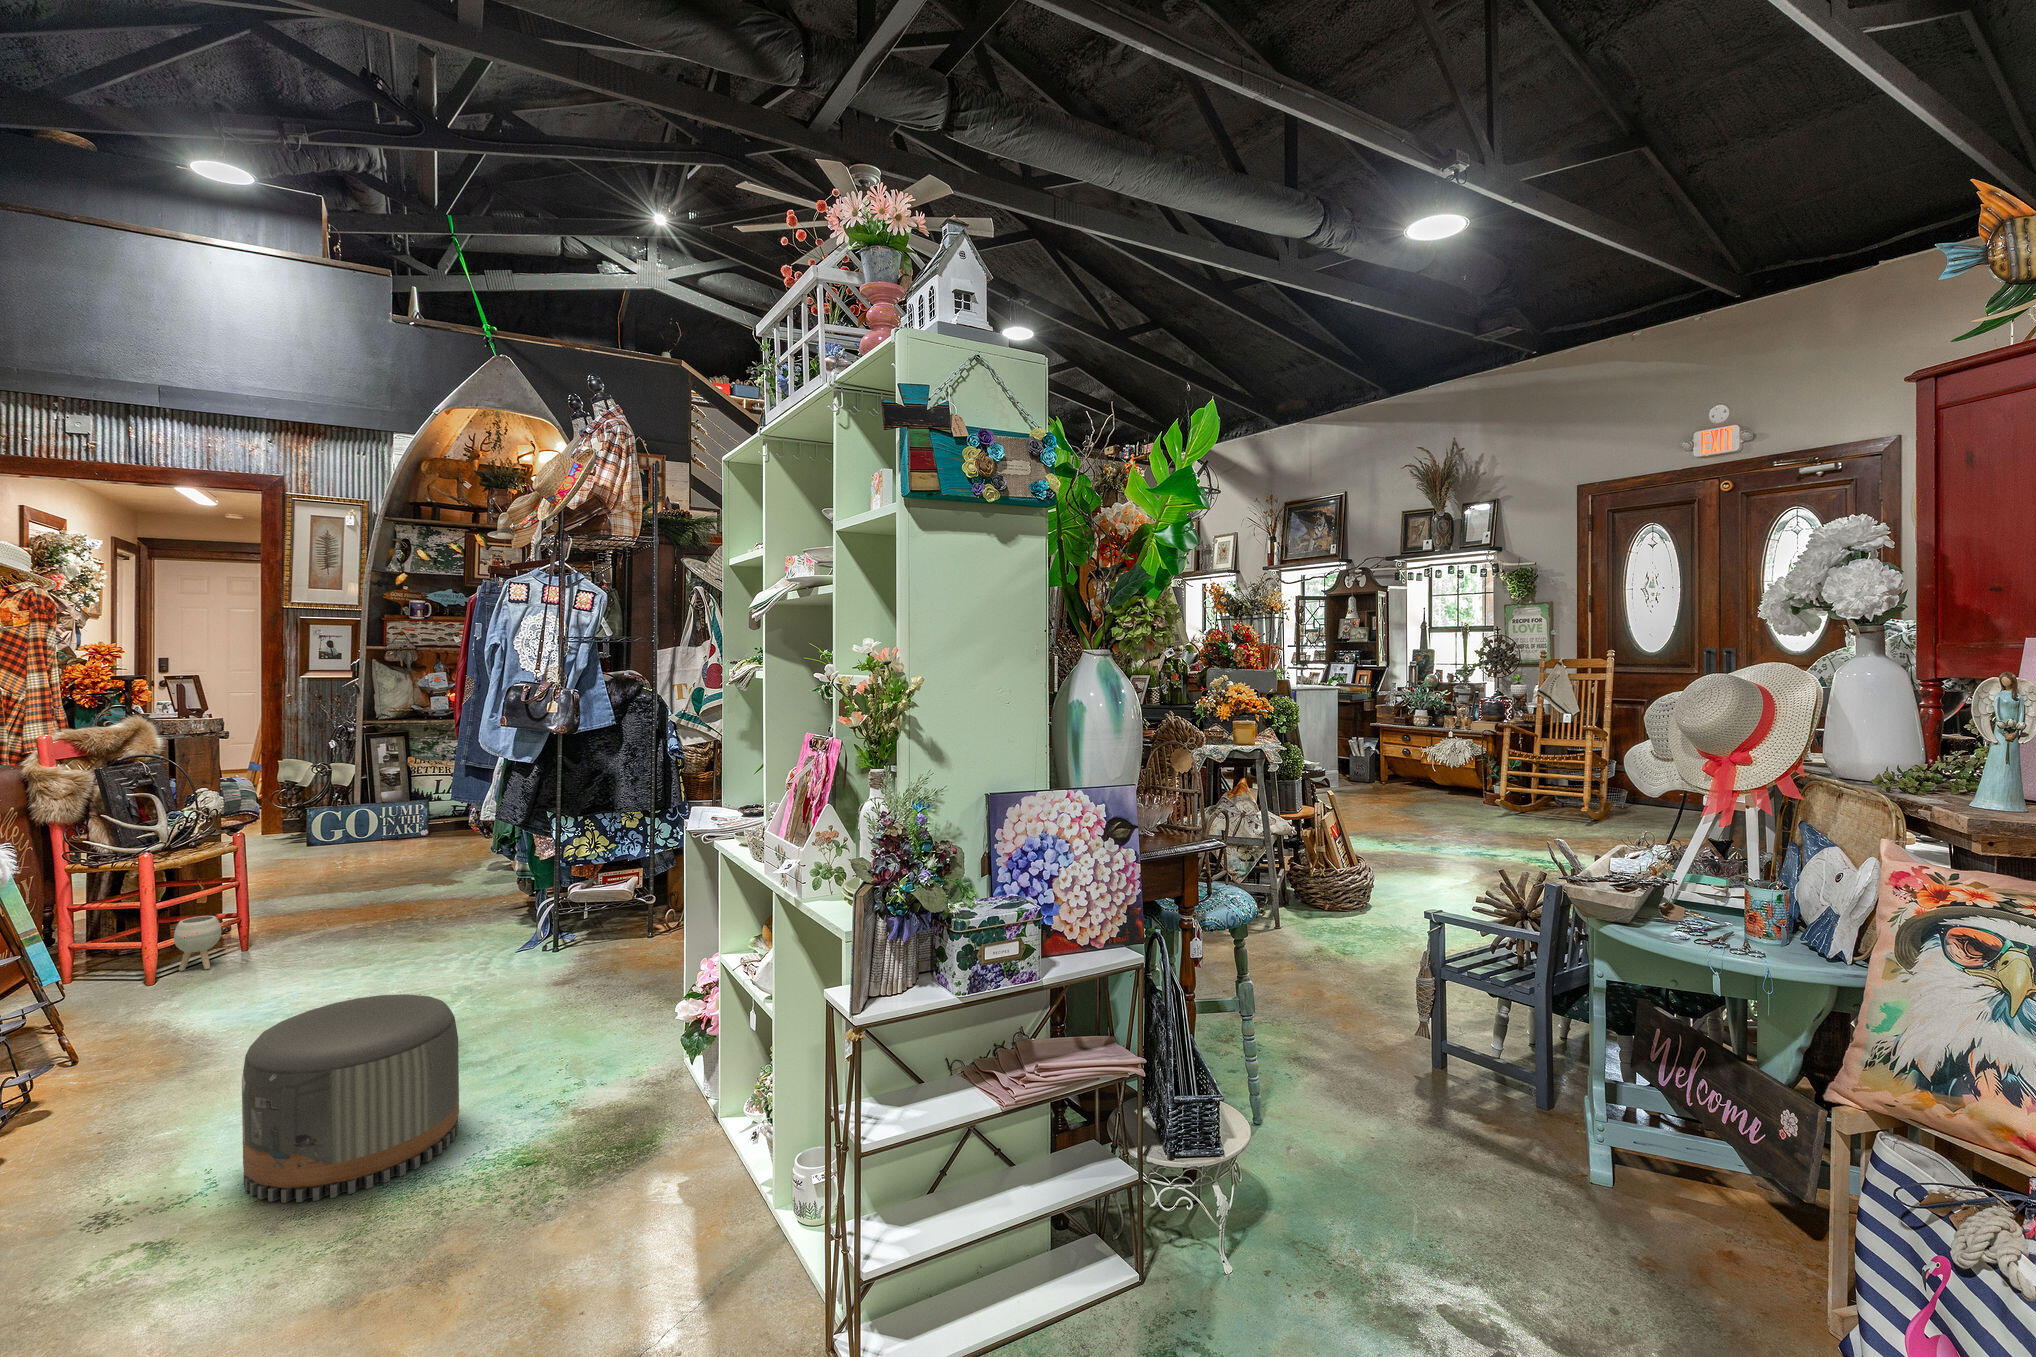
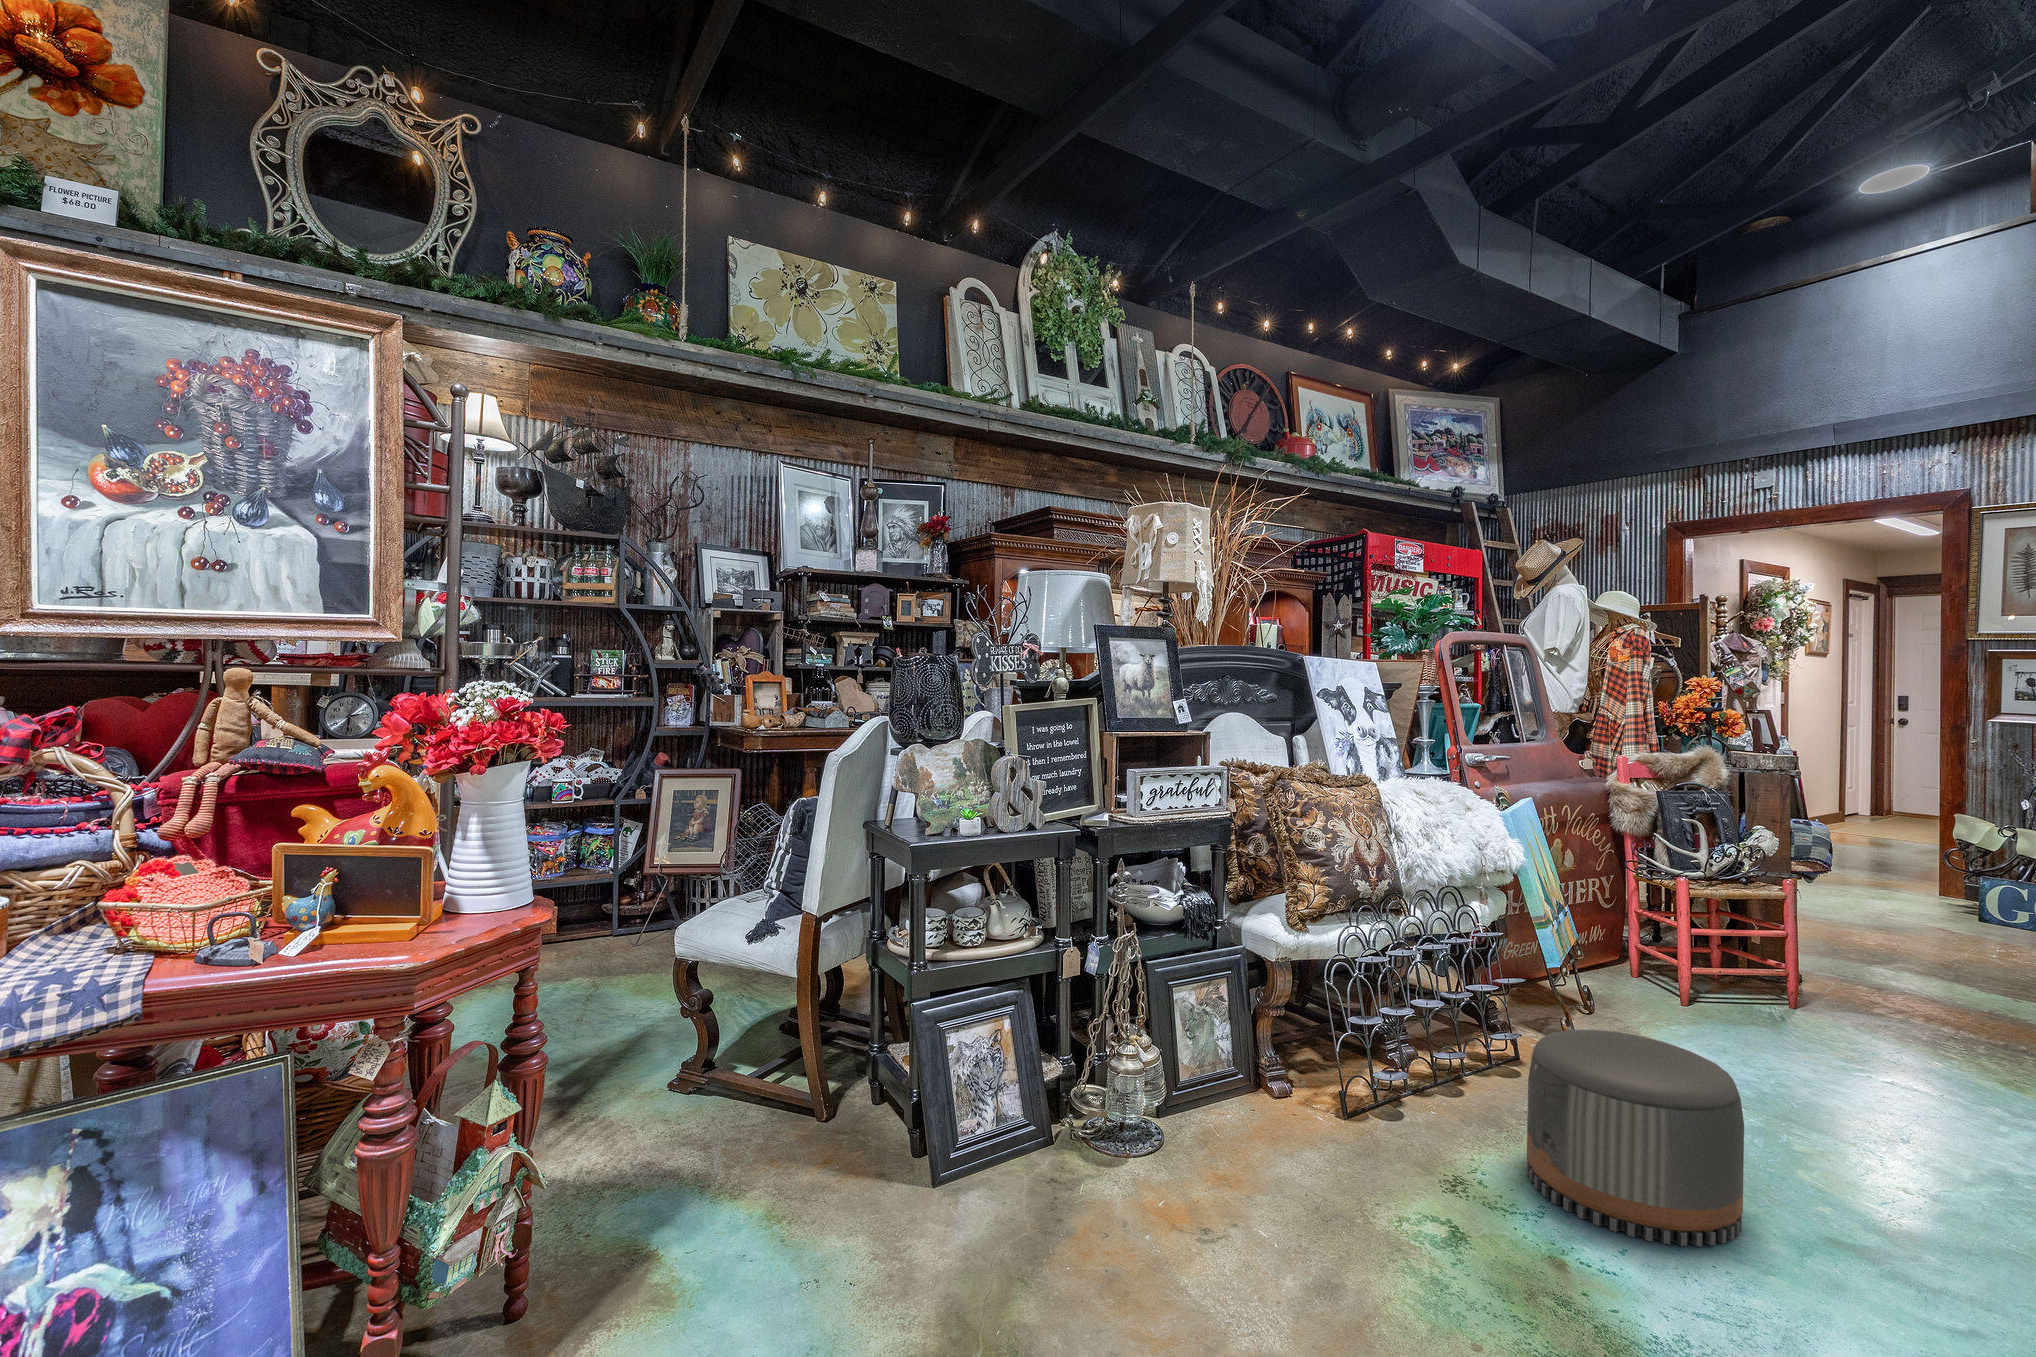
planter: present [174,916,221,971] -> none [1707,944,1750,1000]

